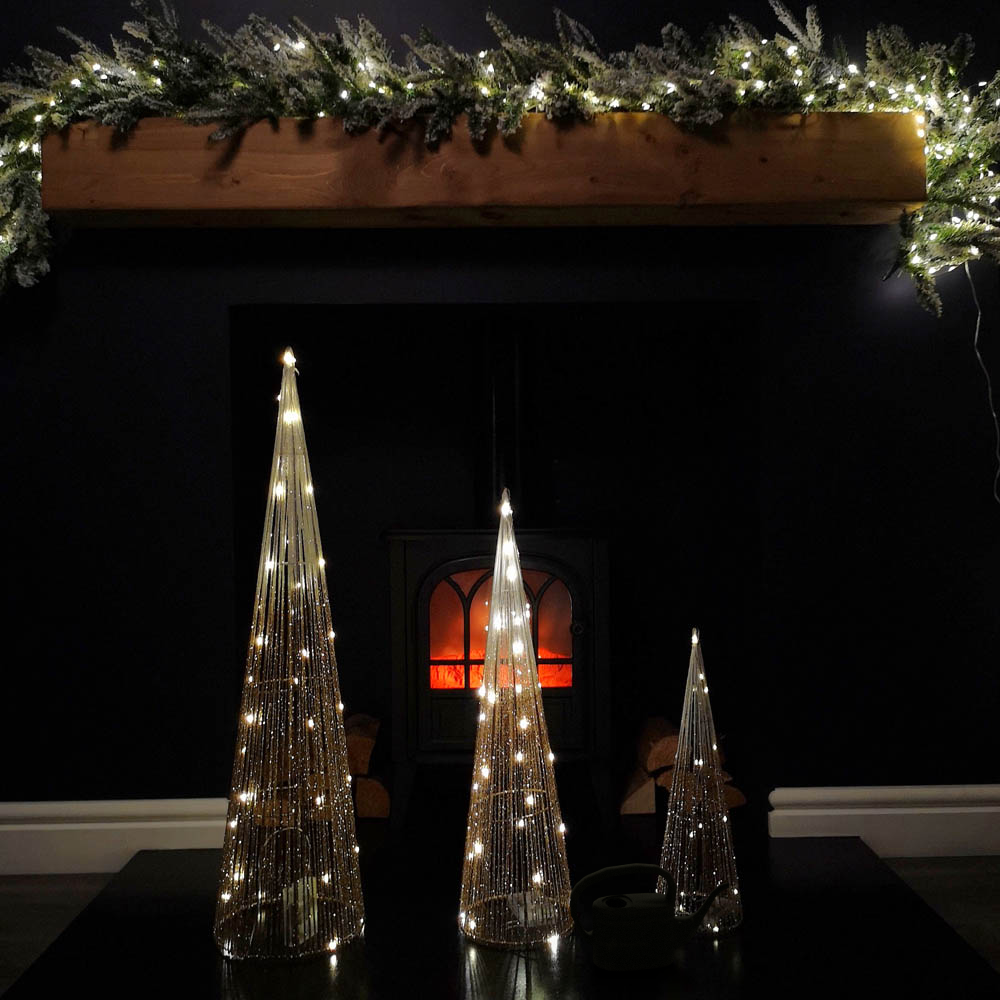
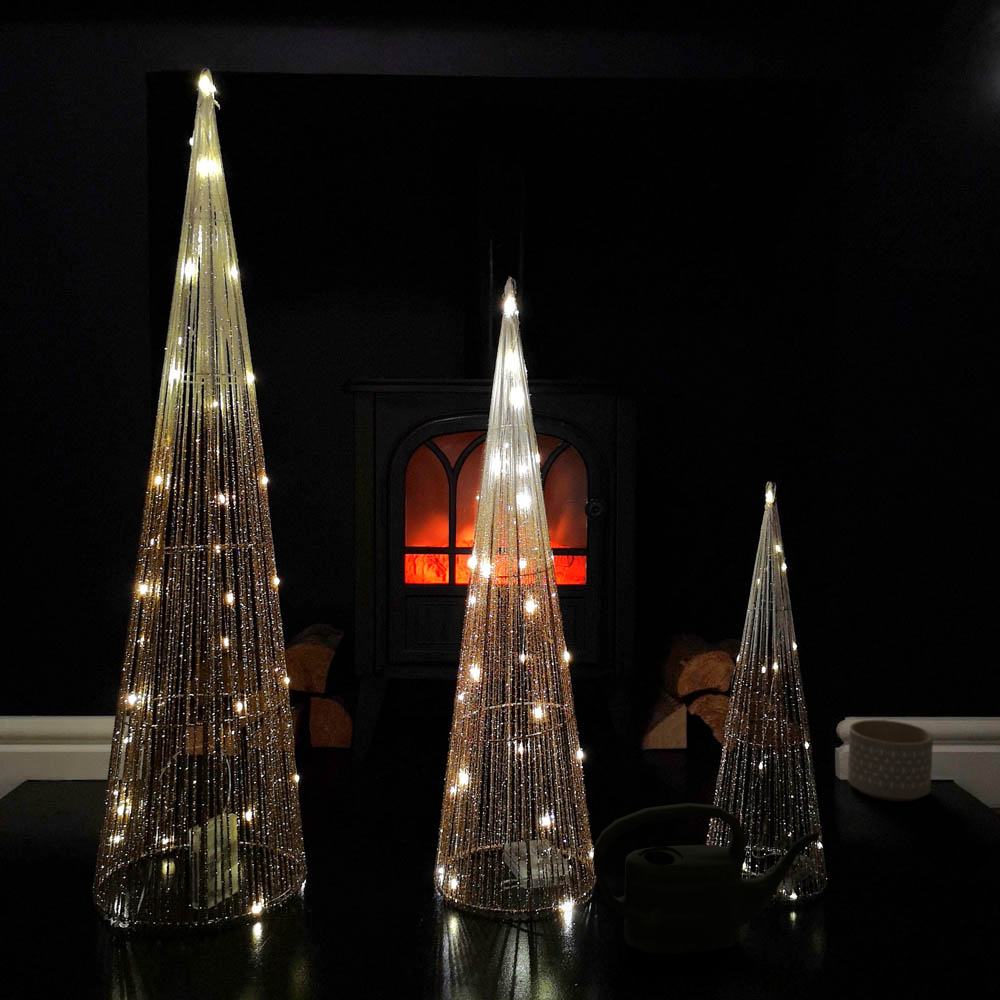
planter: none [776,791,838,856] -> present [848,720,933,801]

